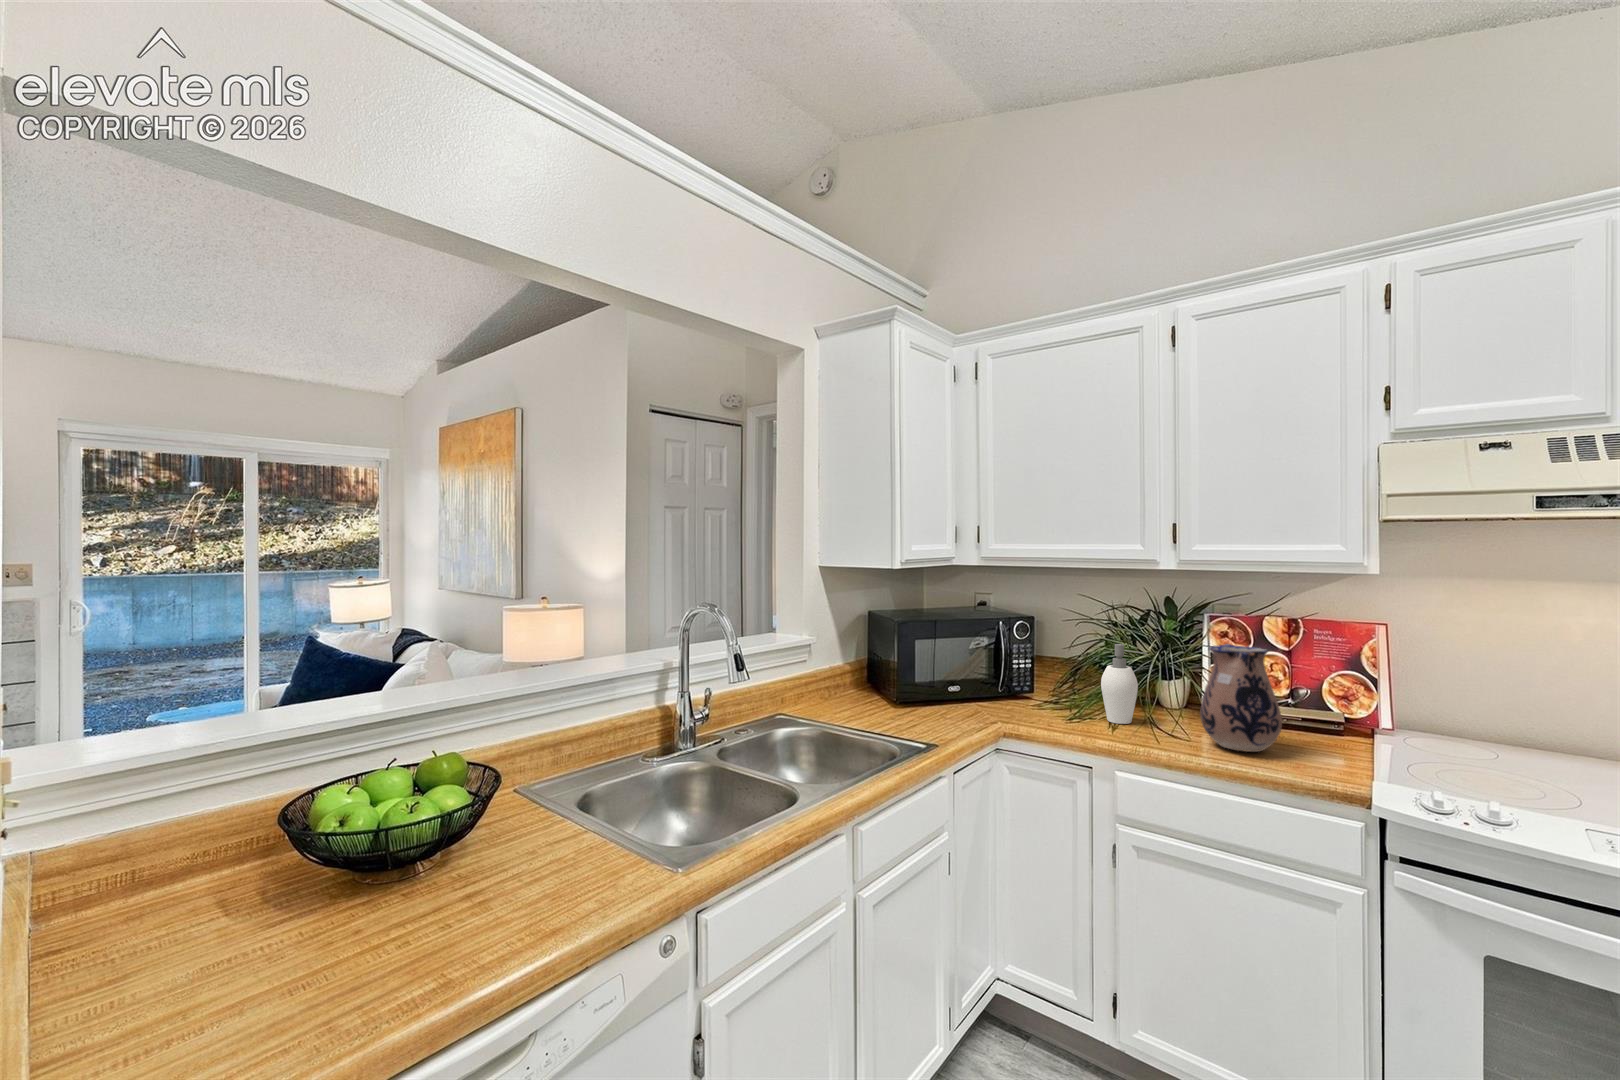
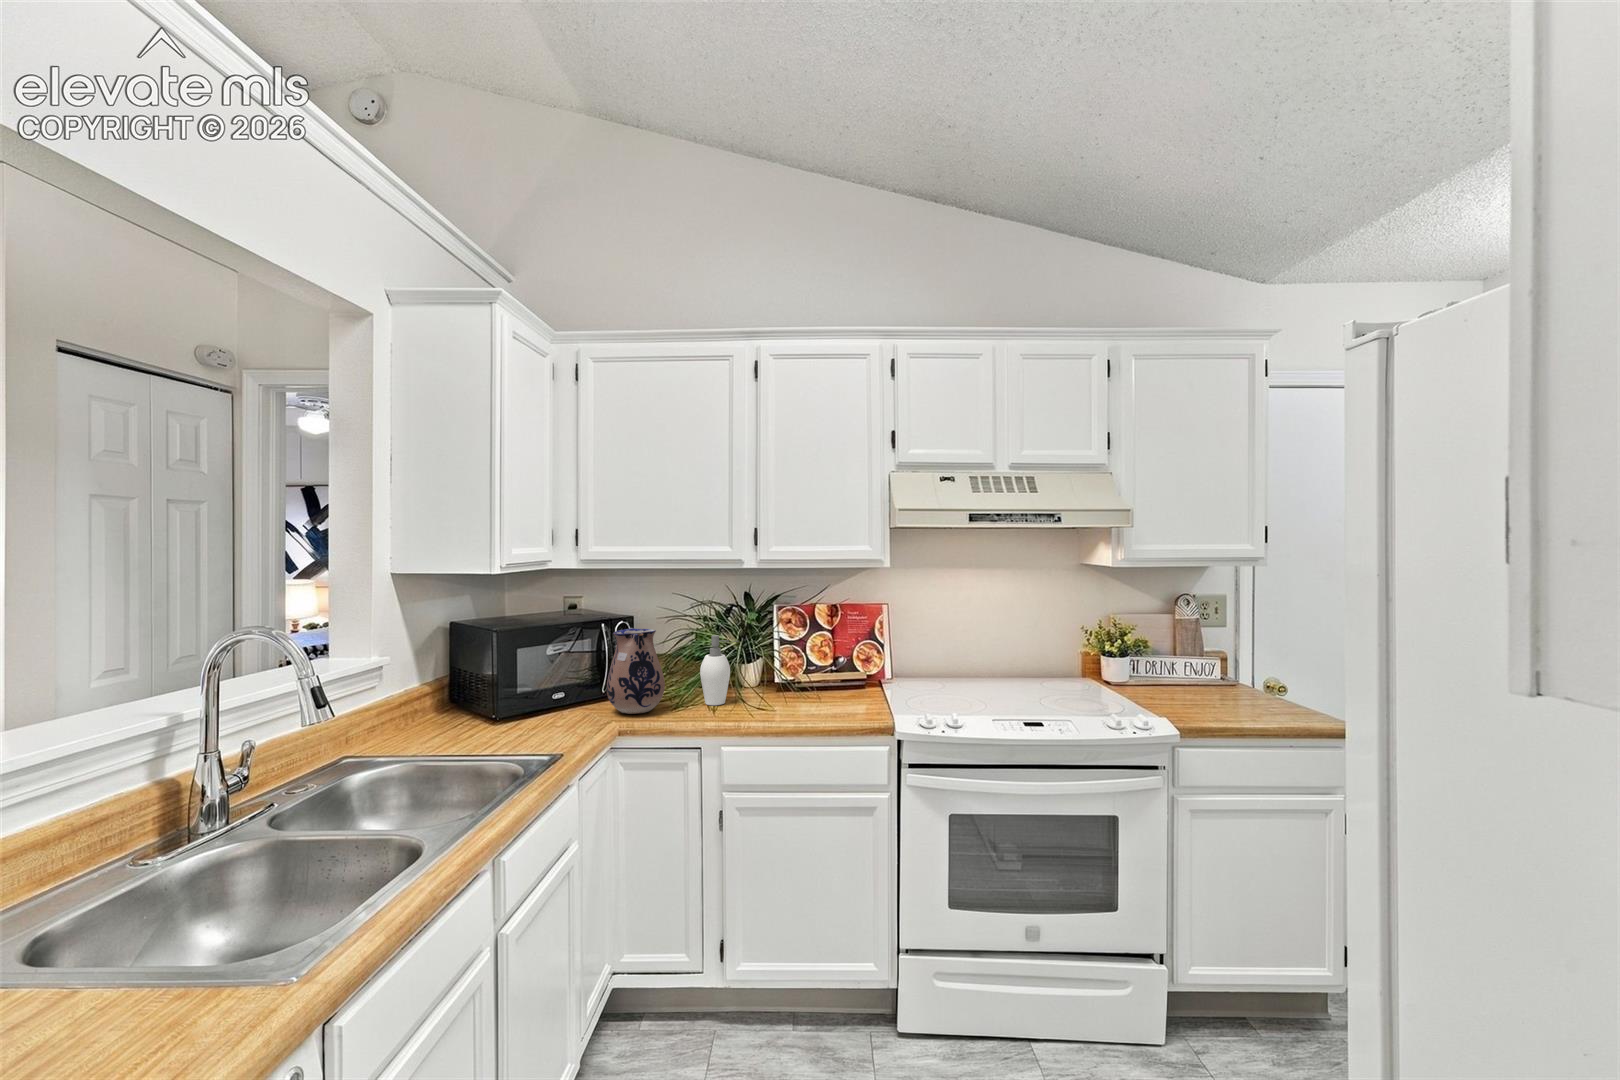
ceramic pitcher: present [1200,644,1282,752] -> present [607,628,665,714]

